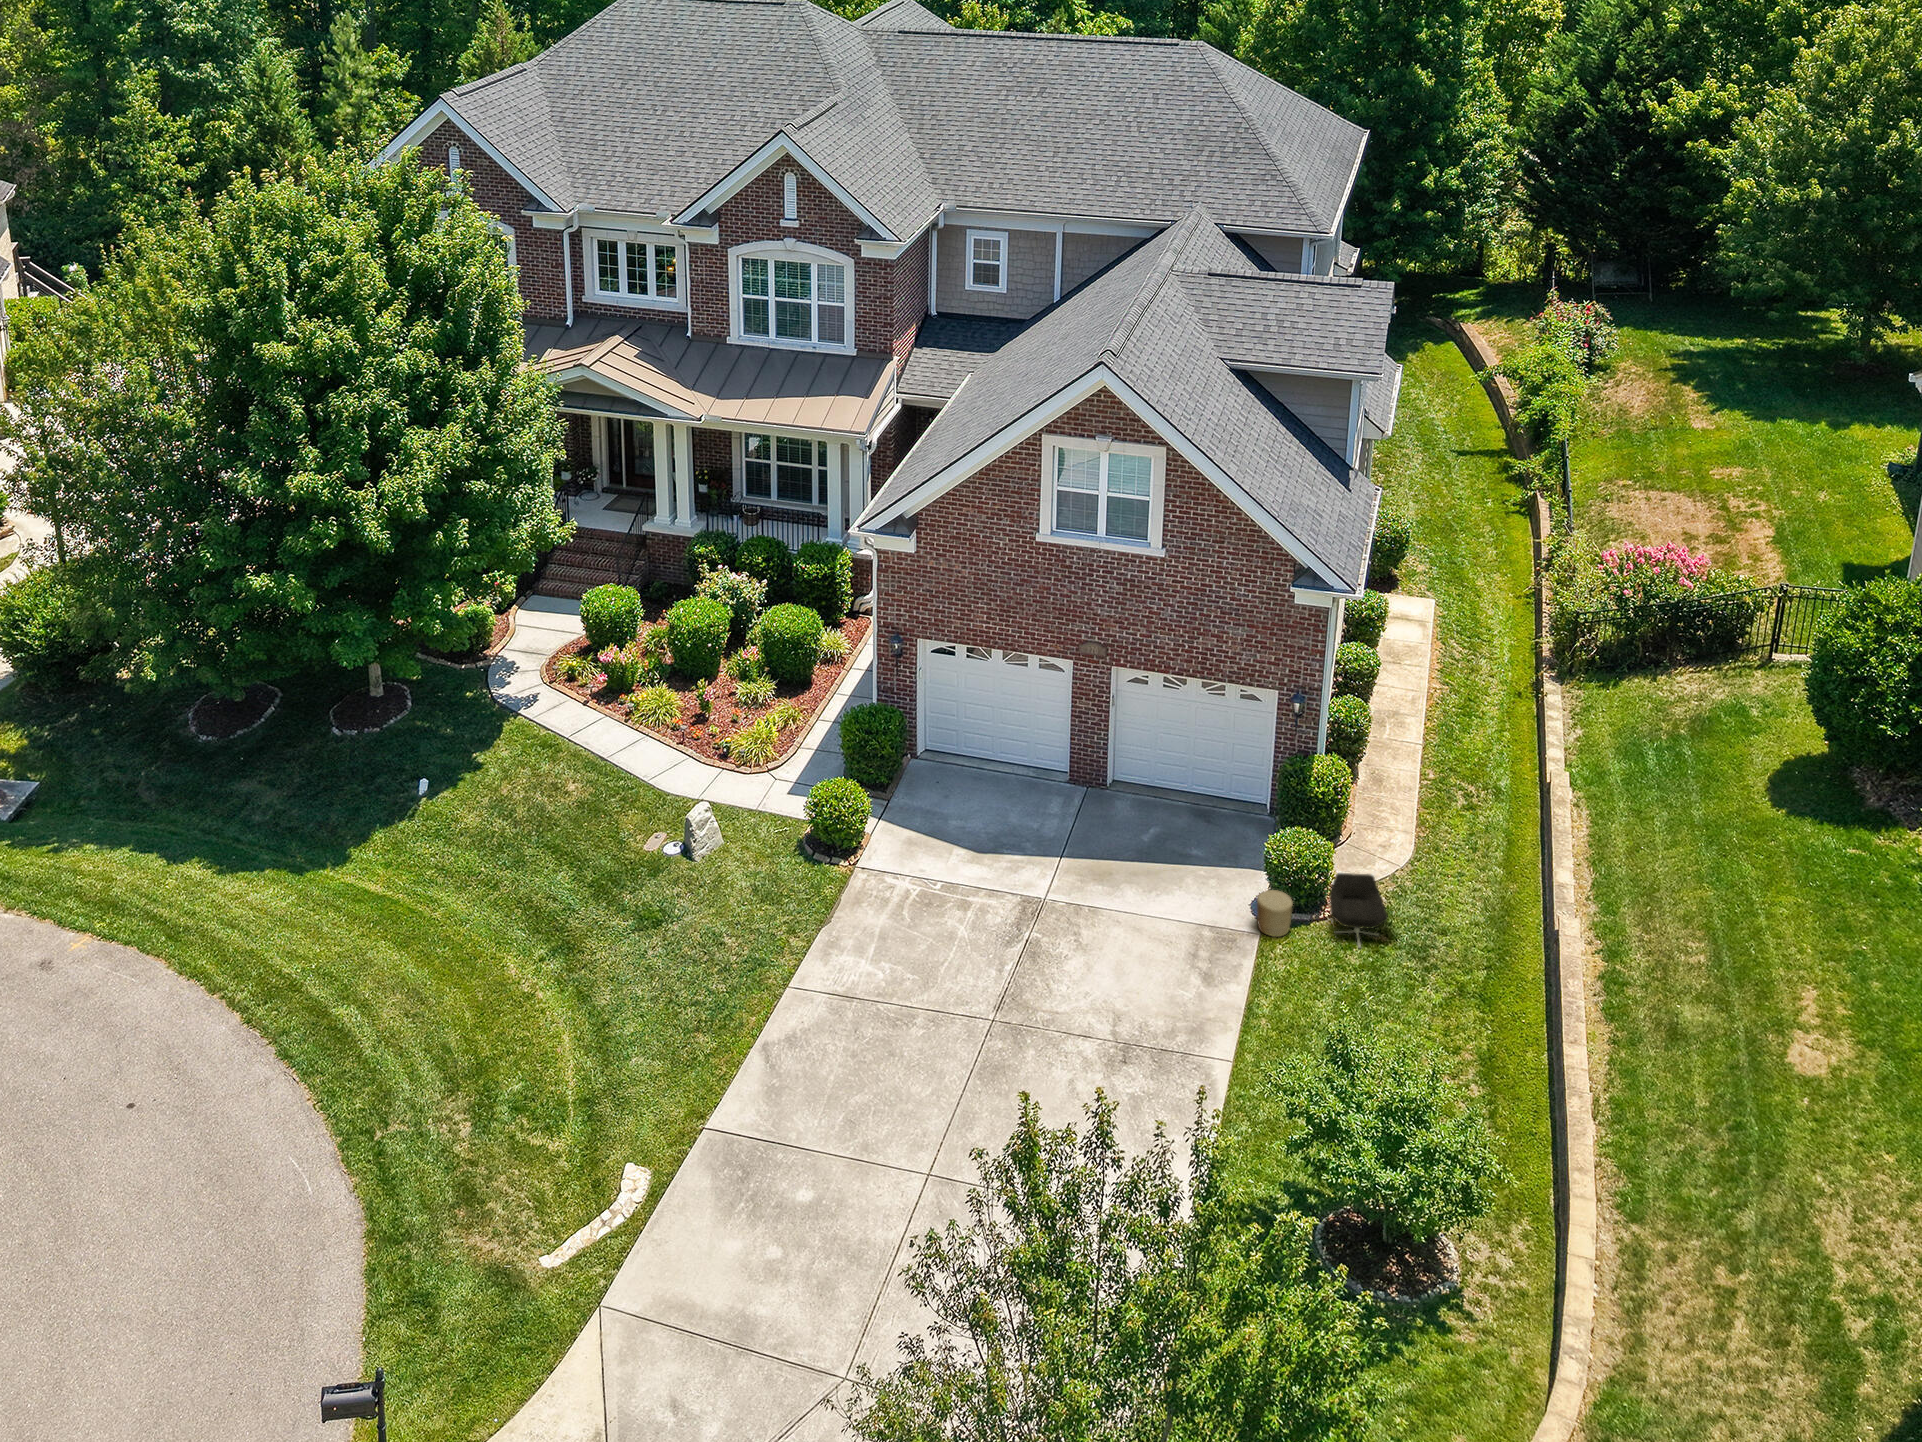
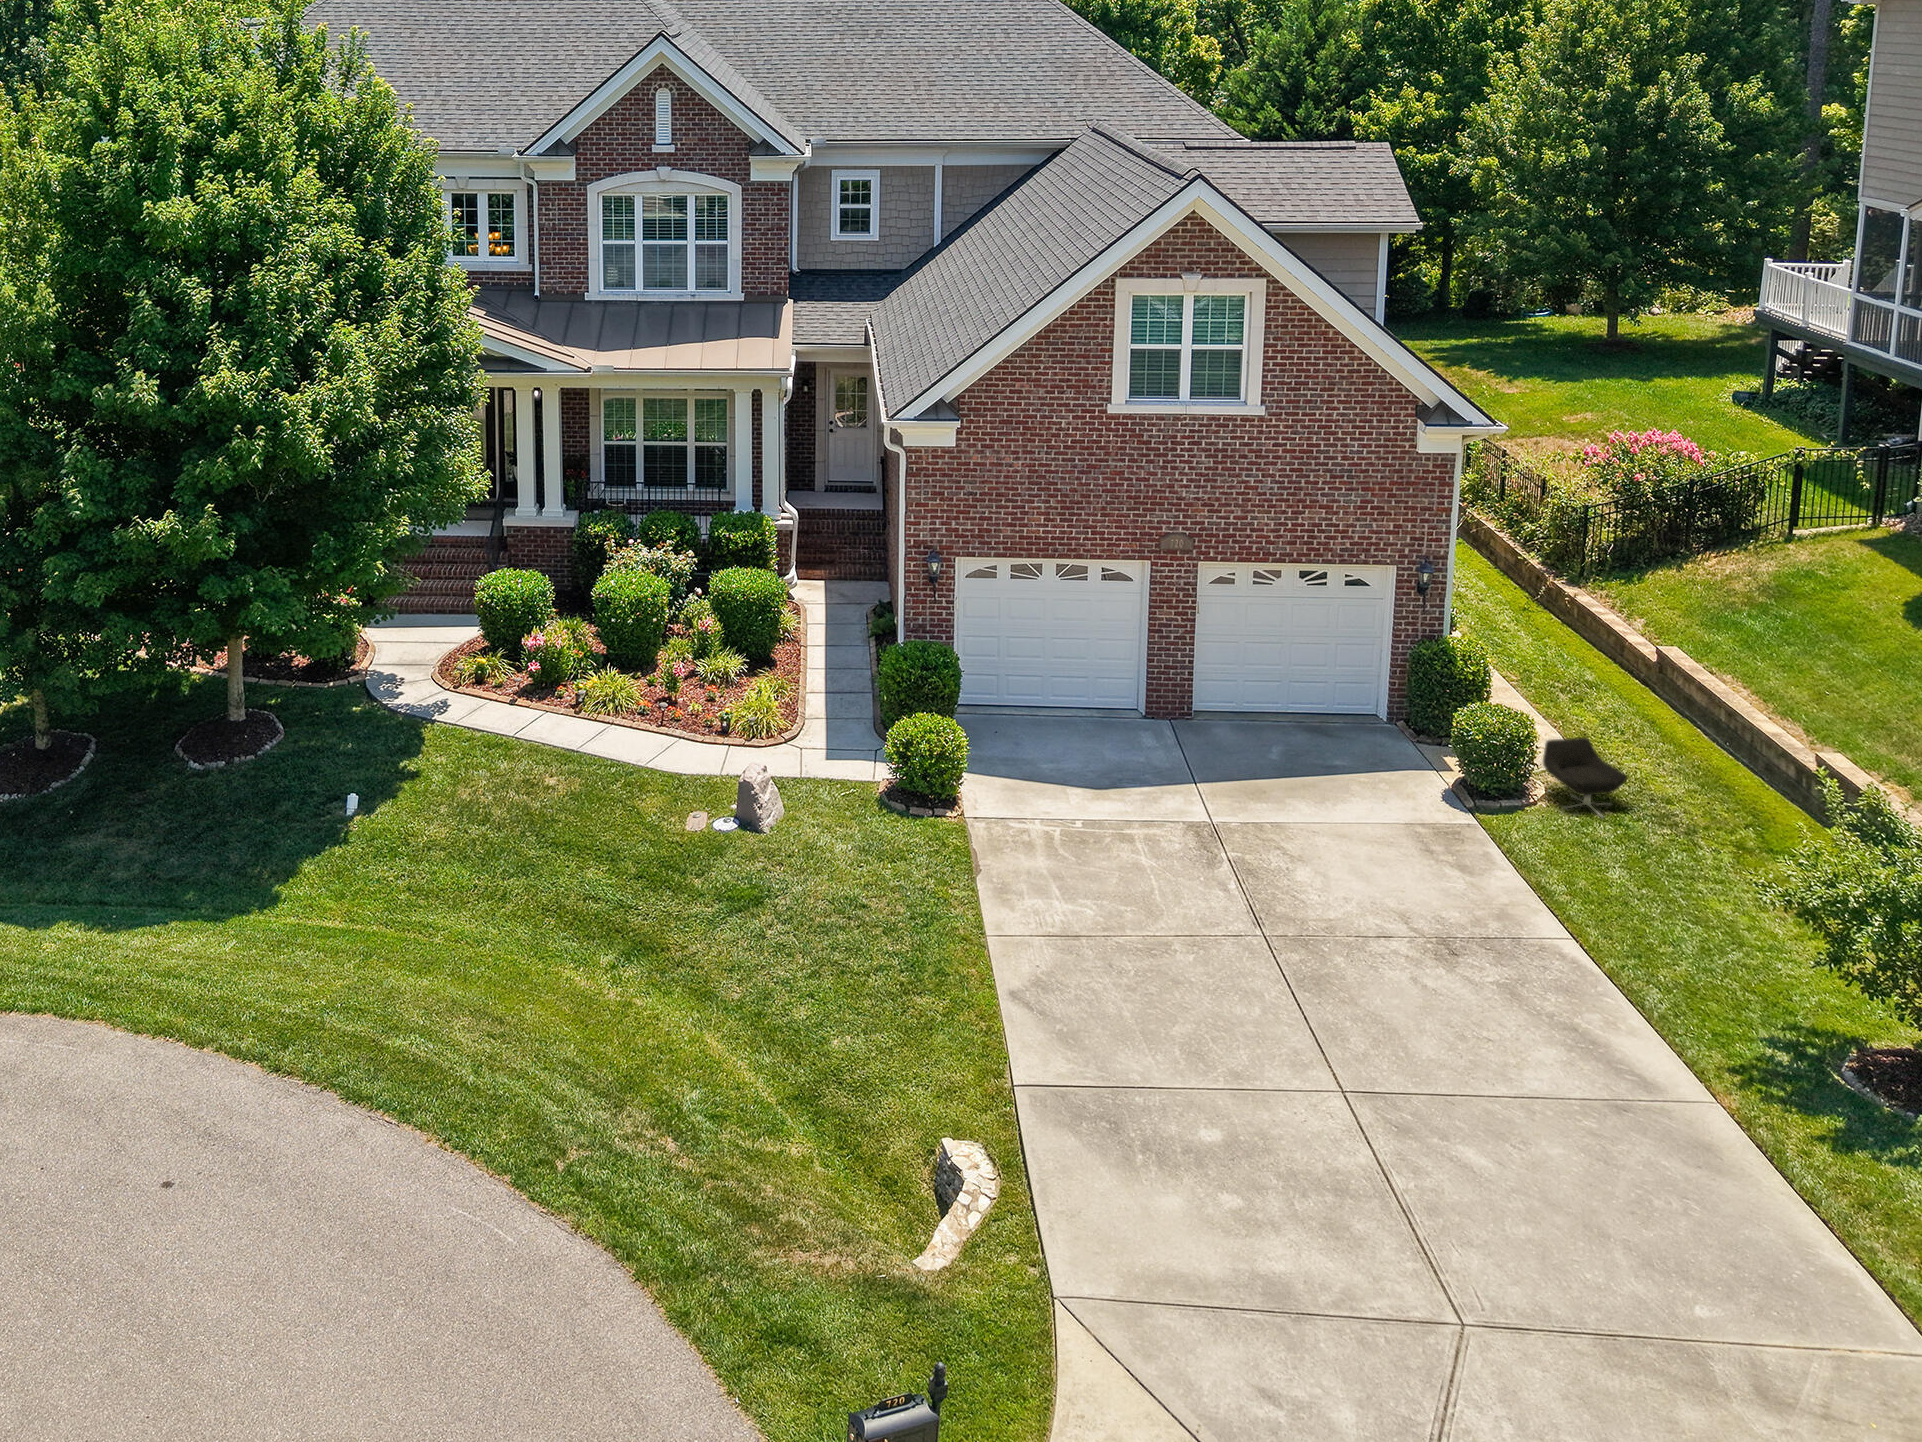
woven basket: present [1257,890,1293,937] -> none [1472,767,1517,820]

